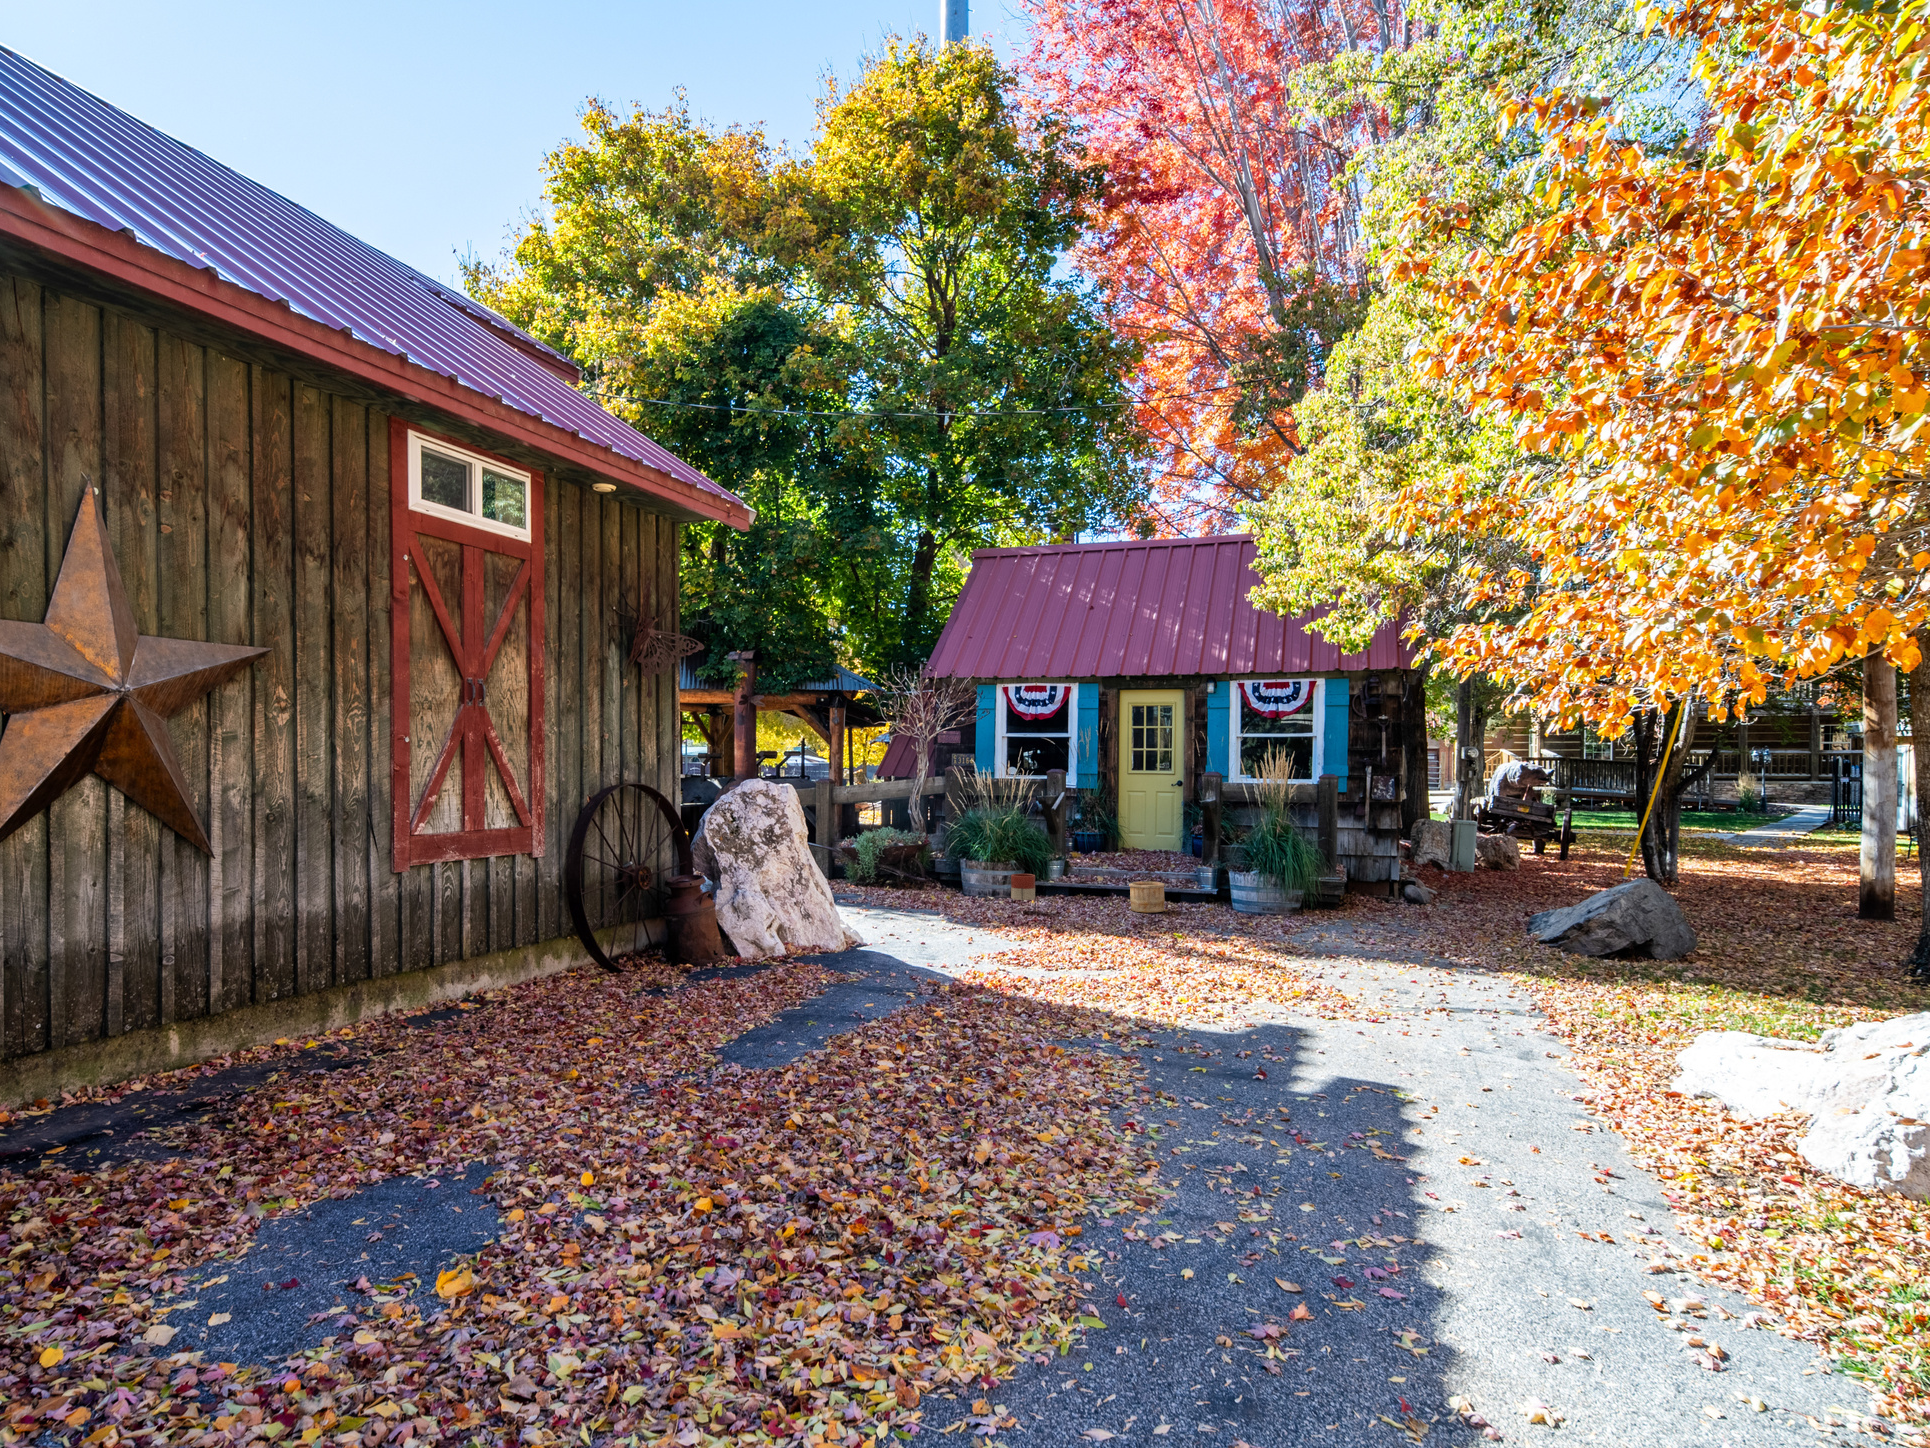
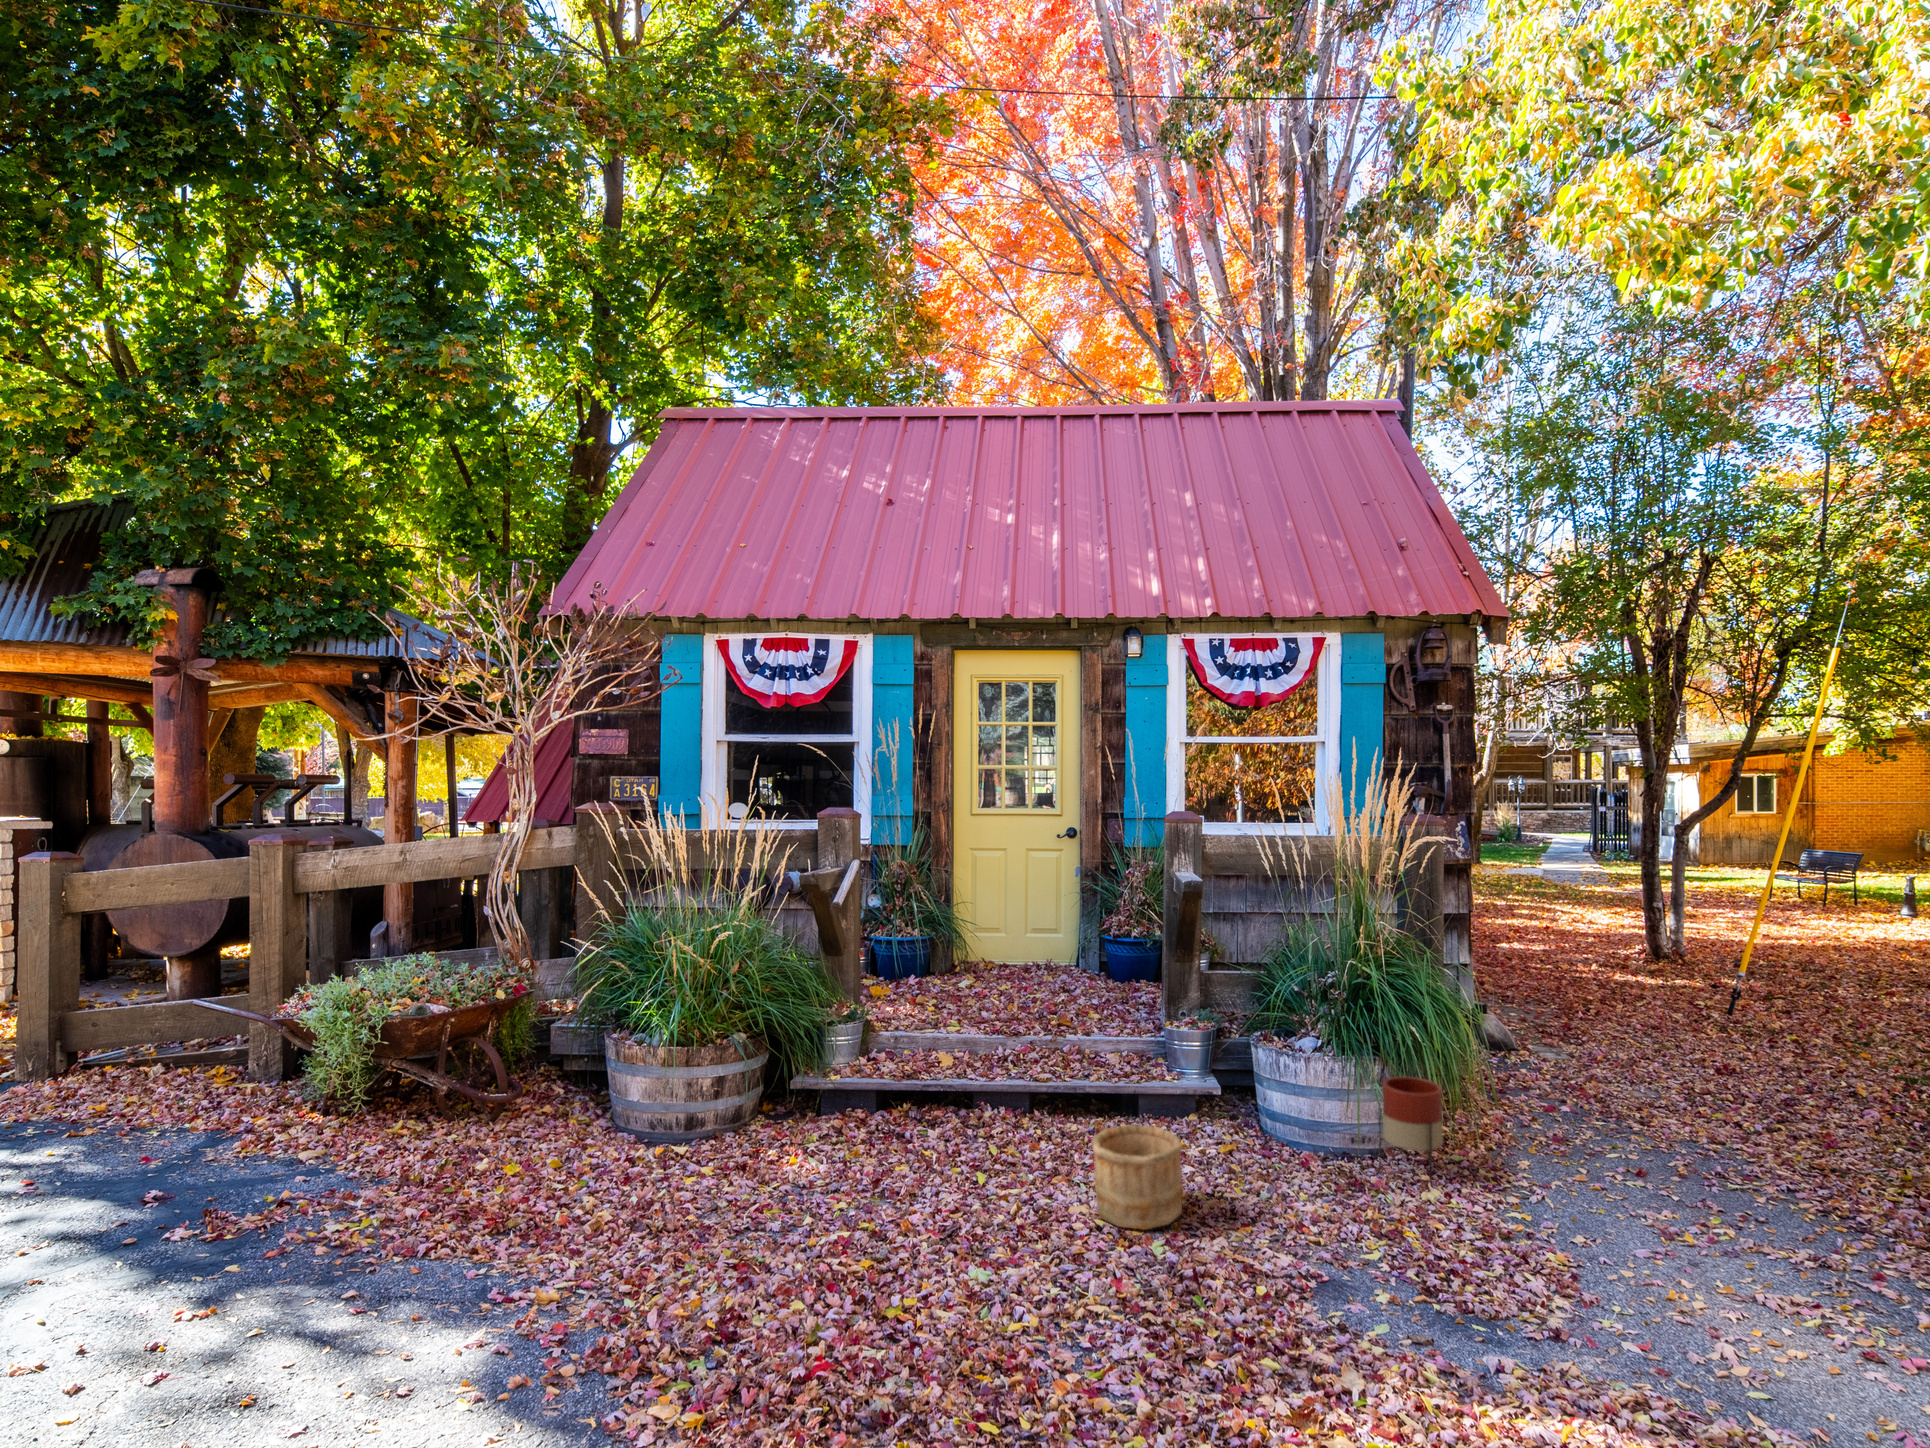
planter: present [1011,874,1036,911] -> present [1379,1076,1443,1184]

